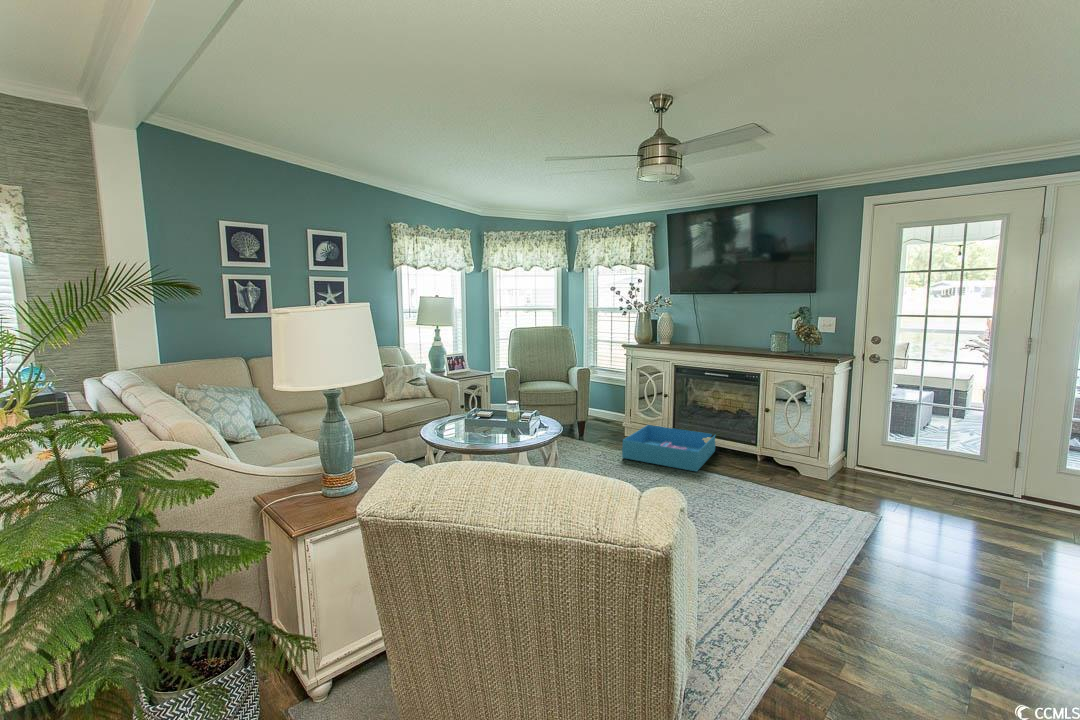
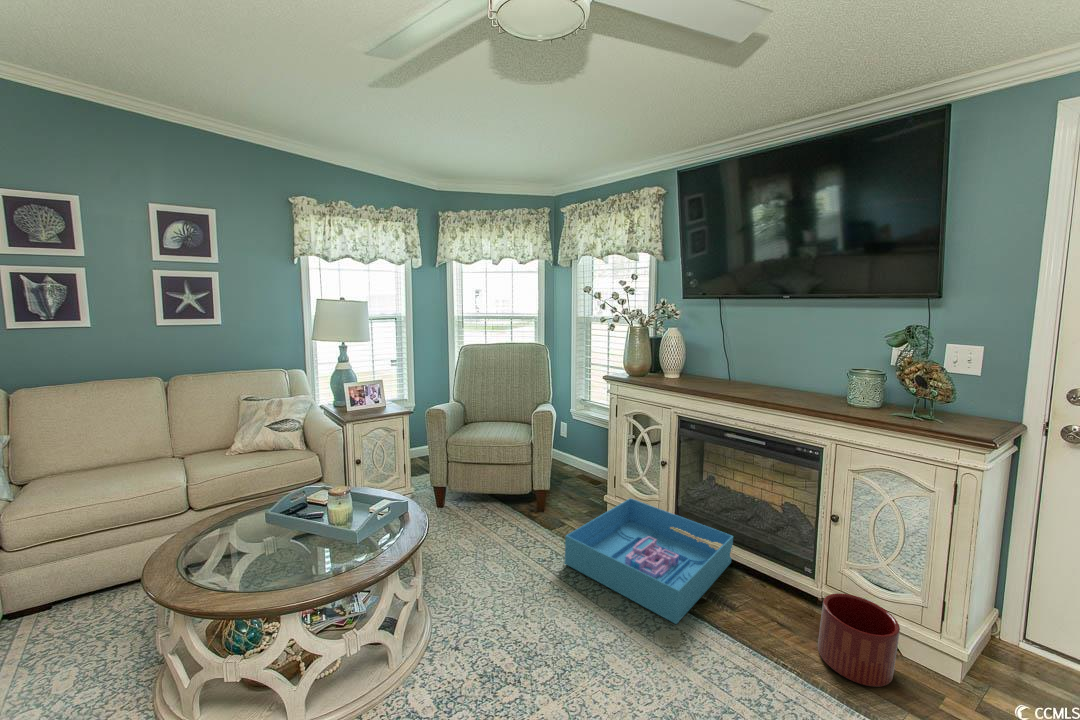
planter: none [767,444,803,480] -> present [818,593,900,687]

